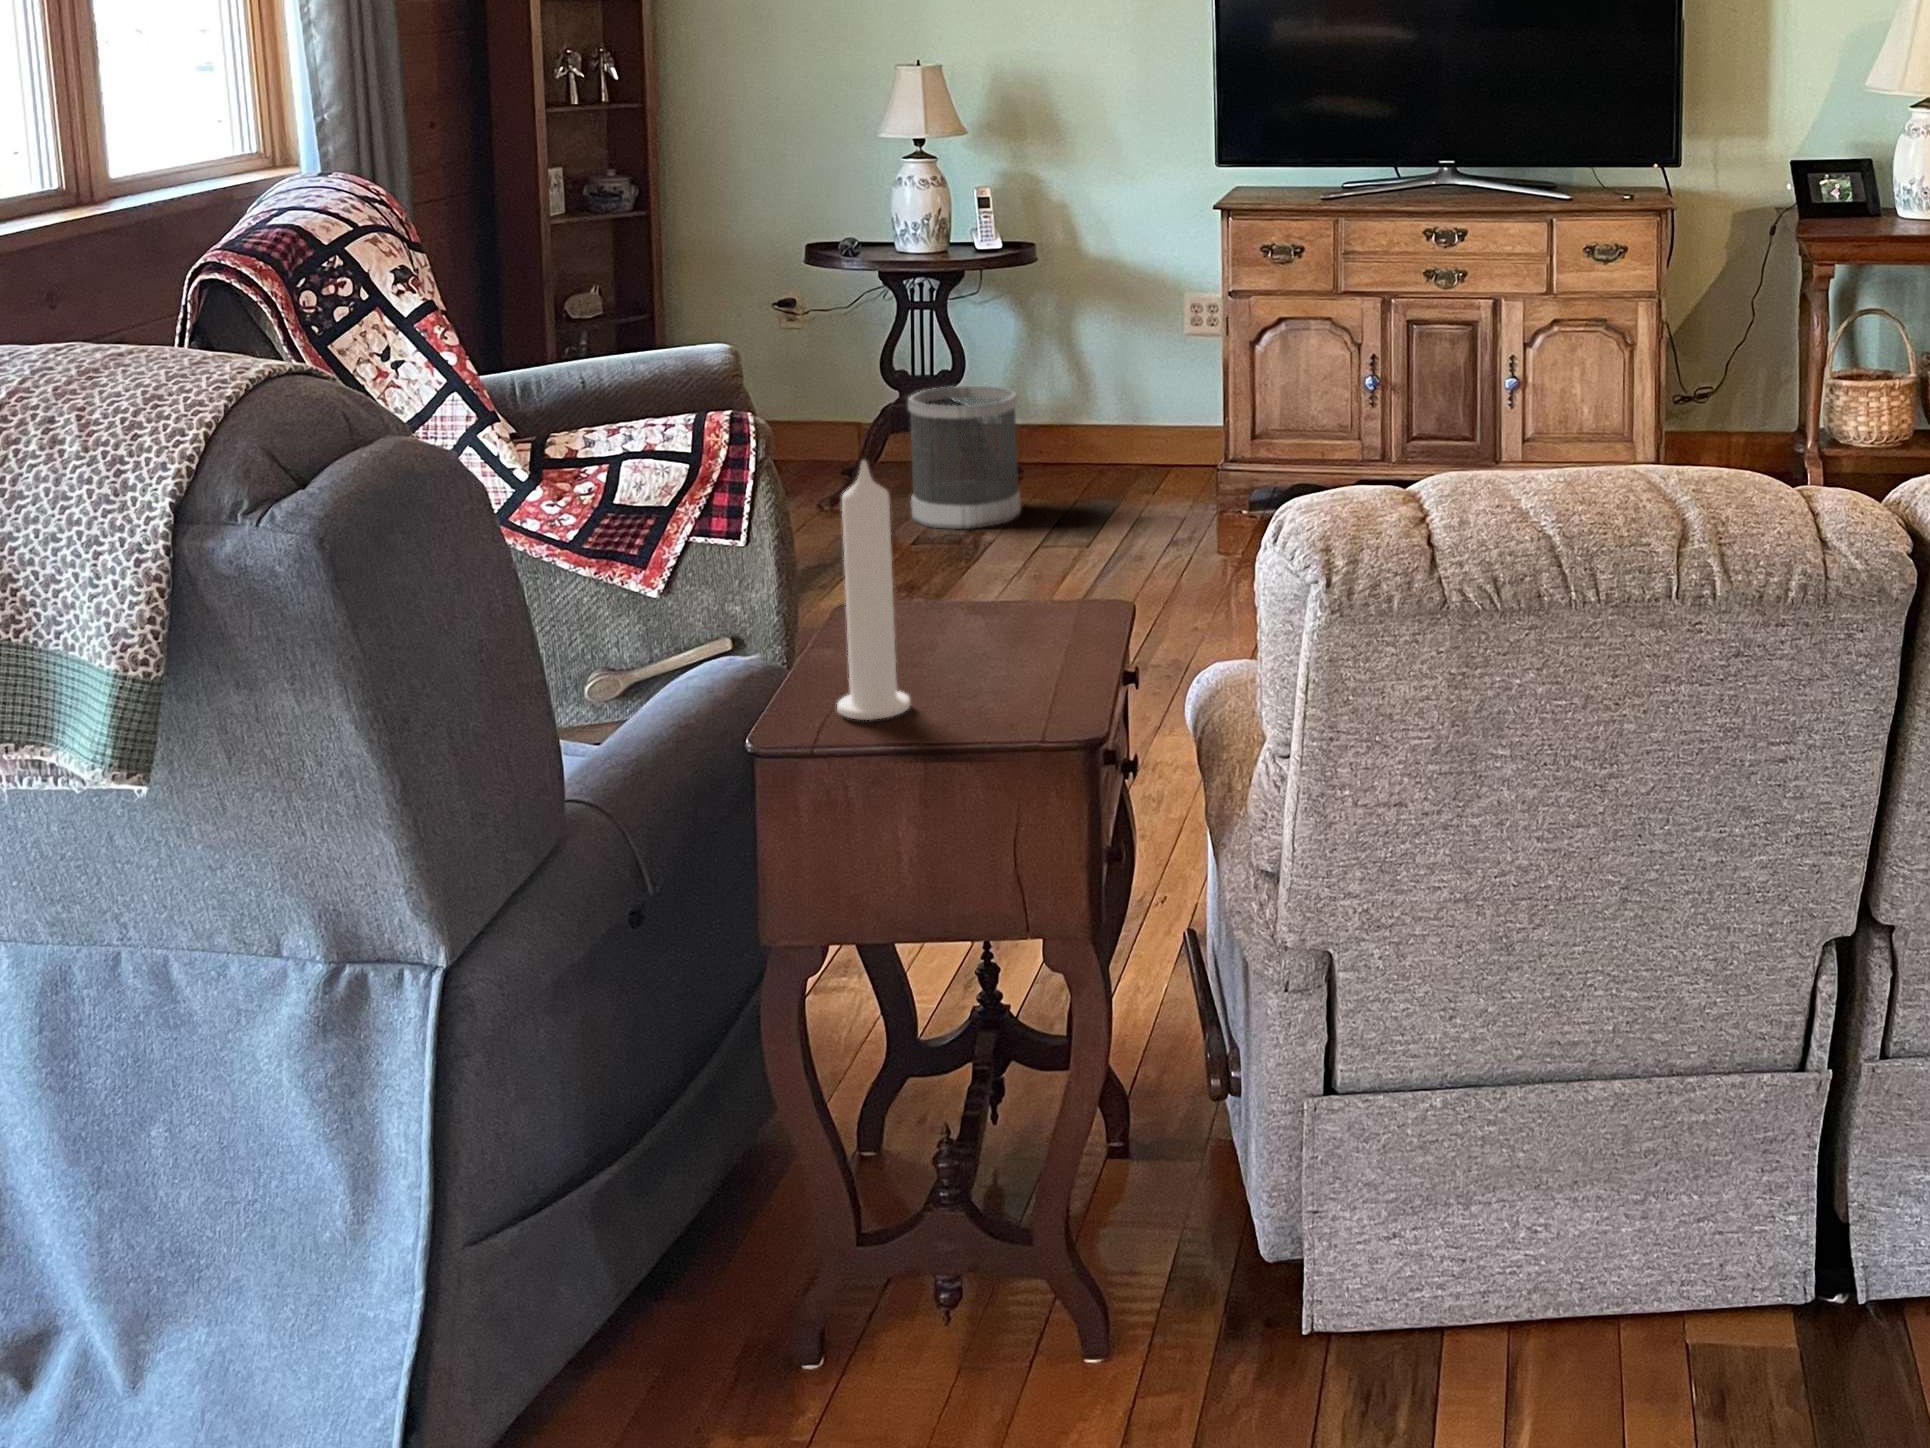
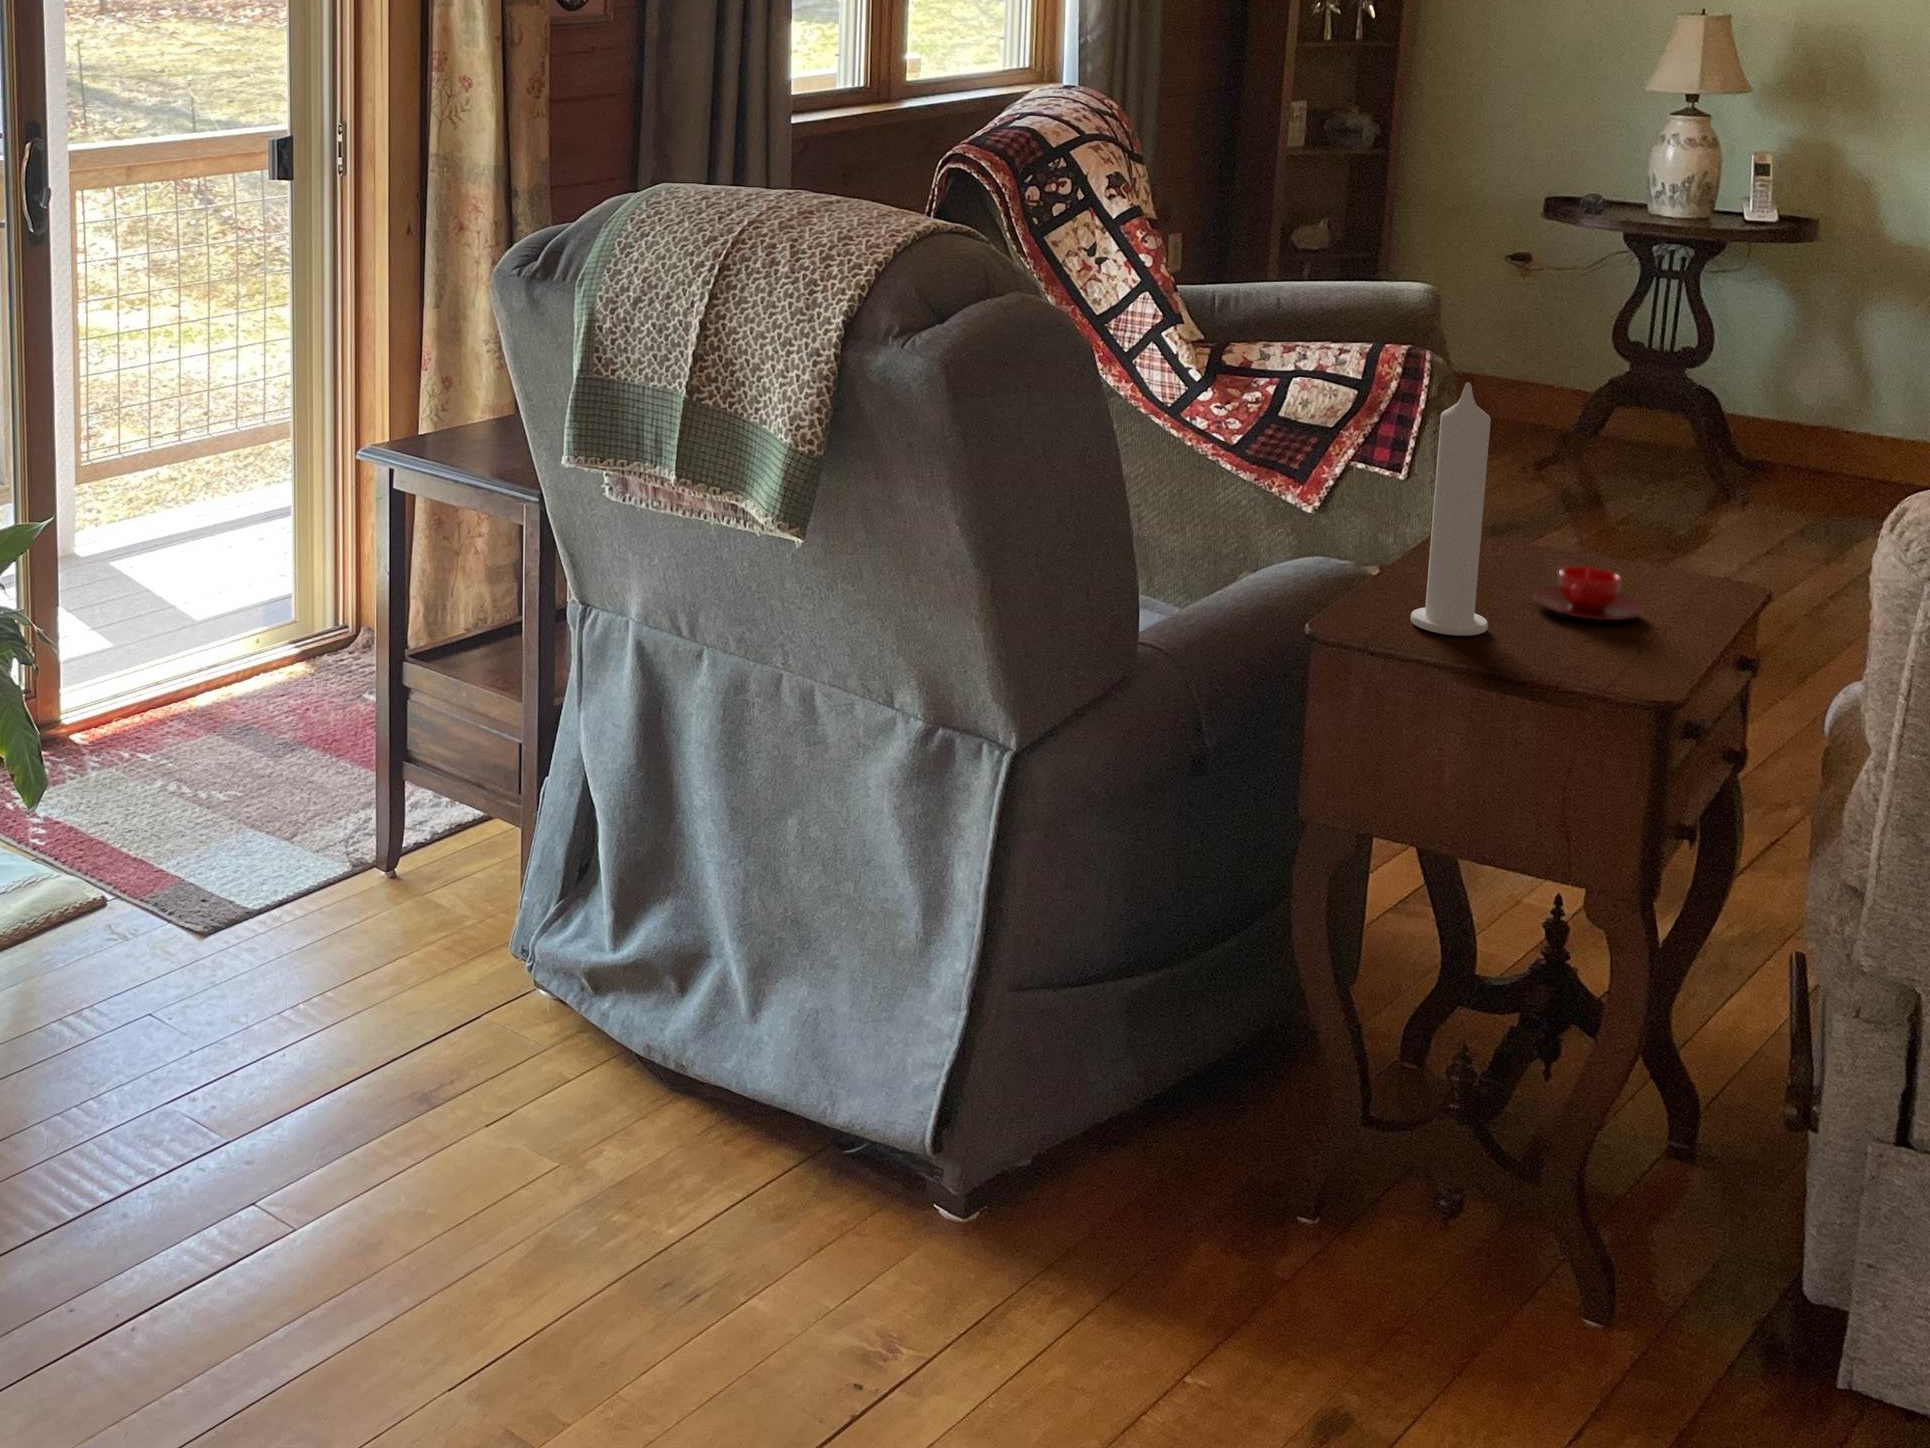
wastebasket: present [908,386,1021,529] -> none [1629,364,1775,520]
teacup: none [940,619,1037,672] -> present [1533,566,1642,620]

